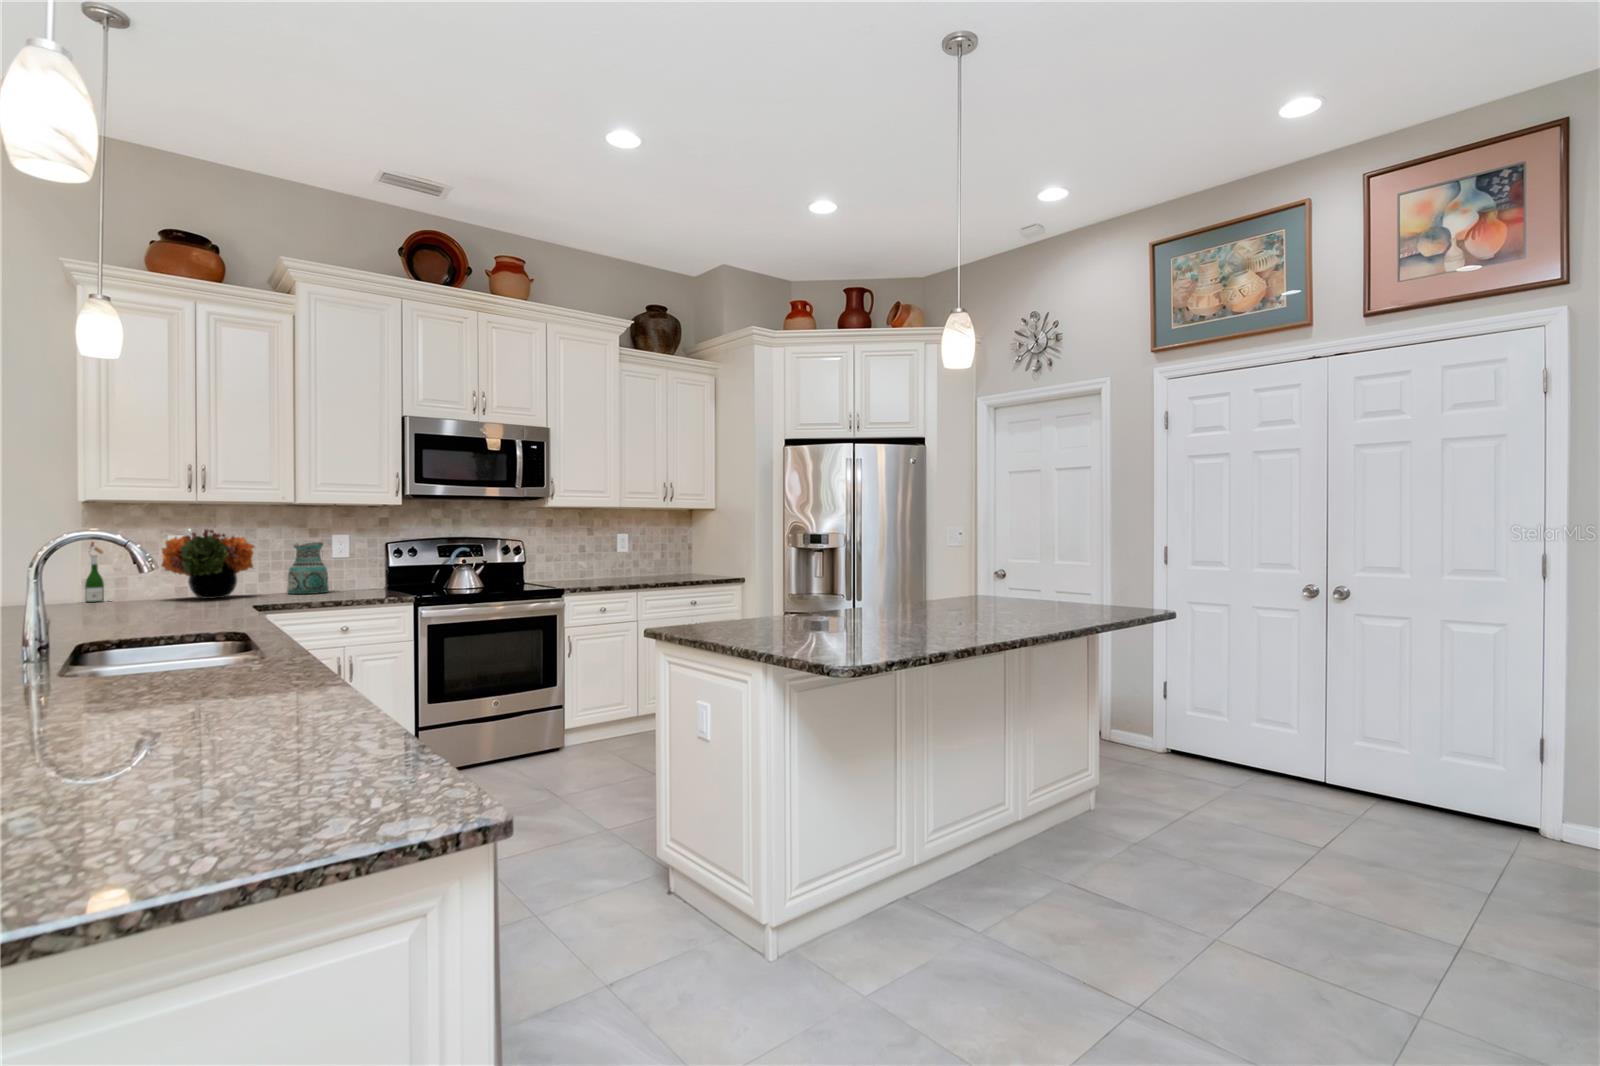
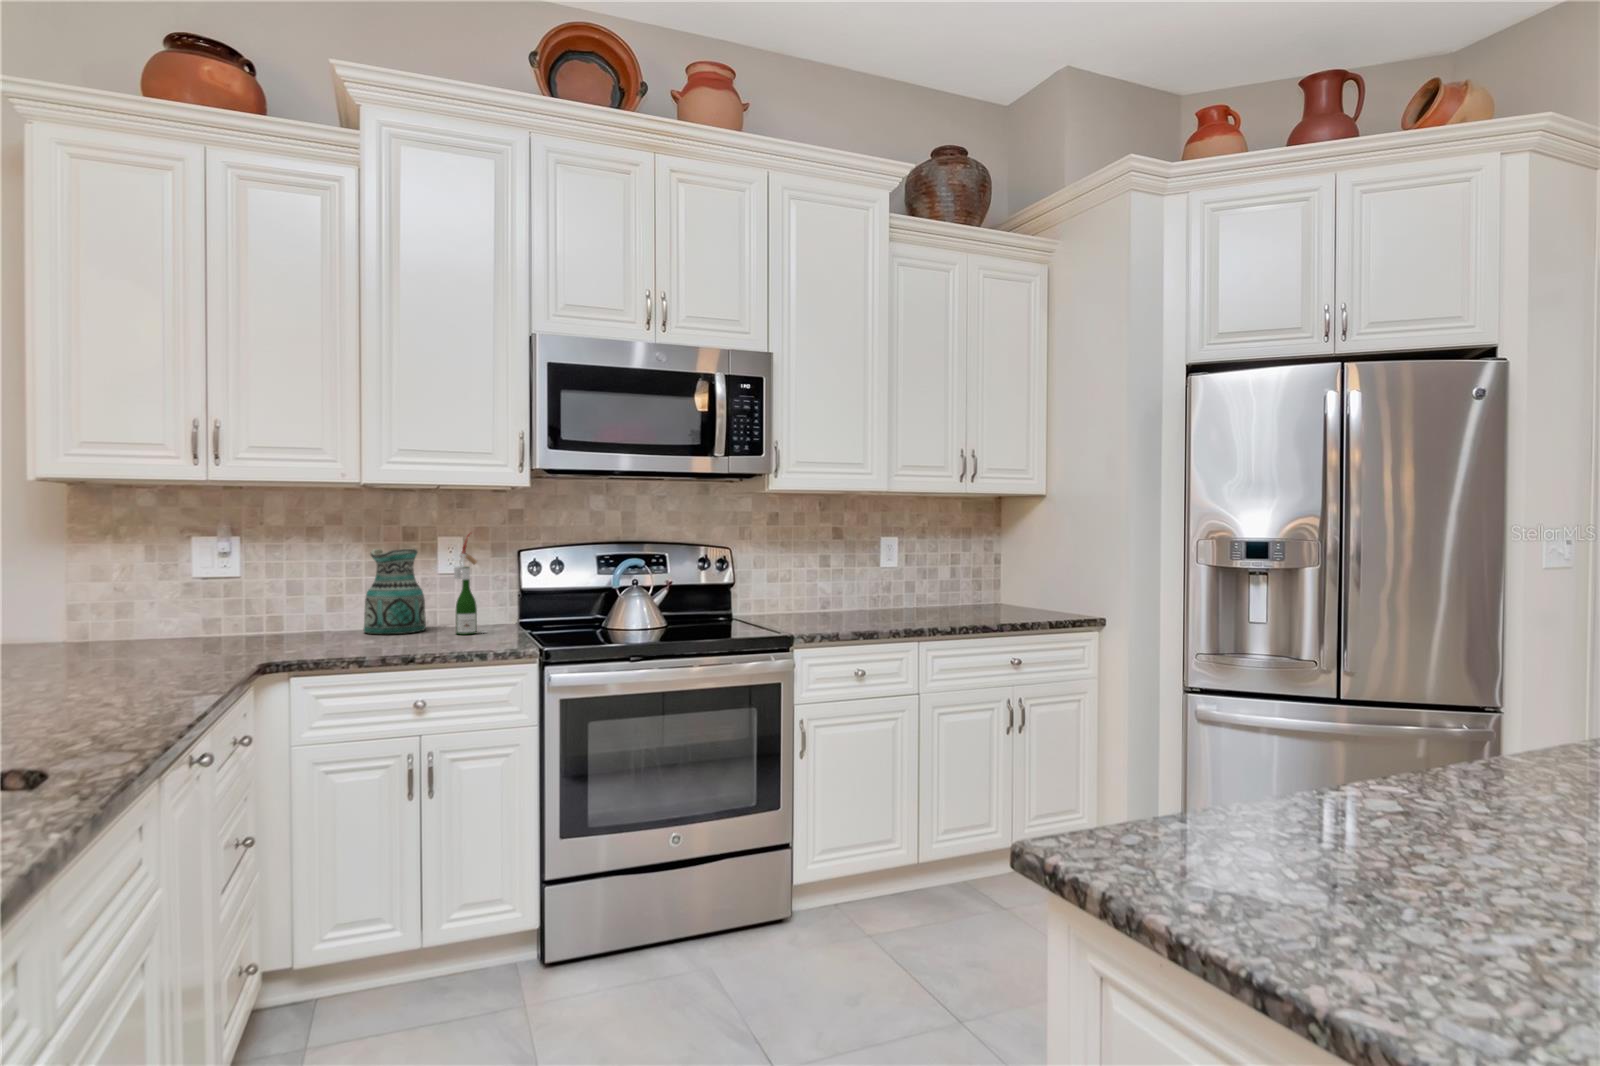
flower arrangement: present [162,529,254,599] -> none [165,527,313,641]
wine bottle: present [85,542,104,602] -> present [454,533,486,635]

